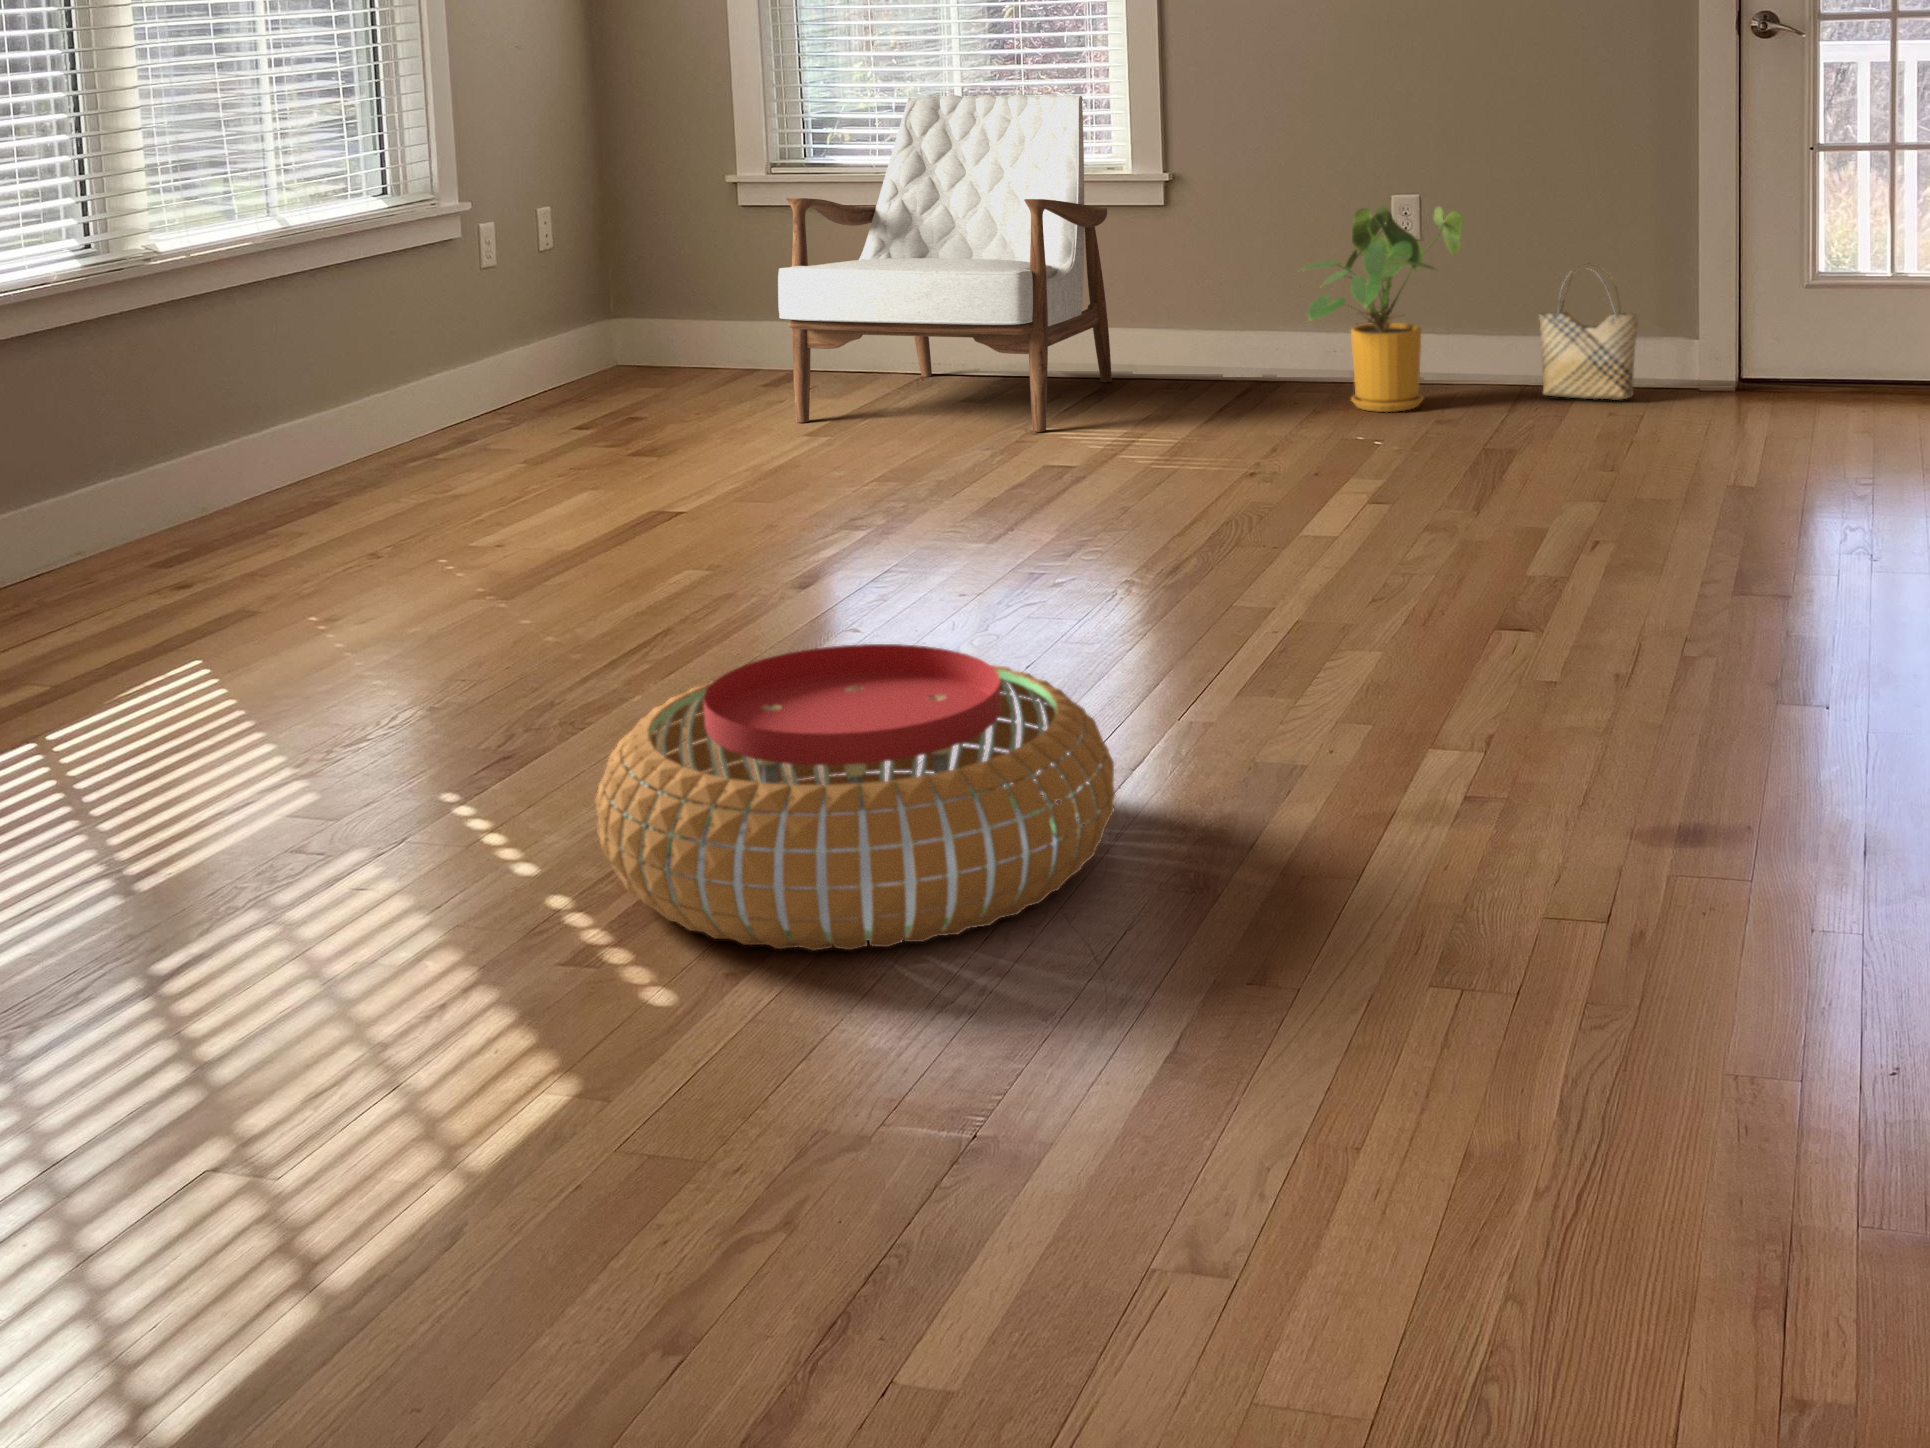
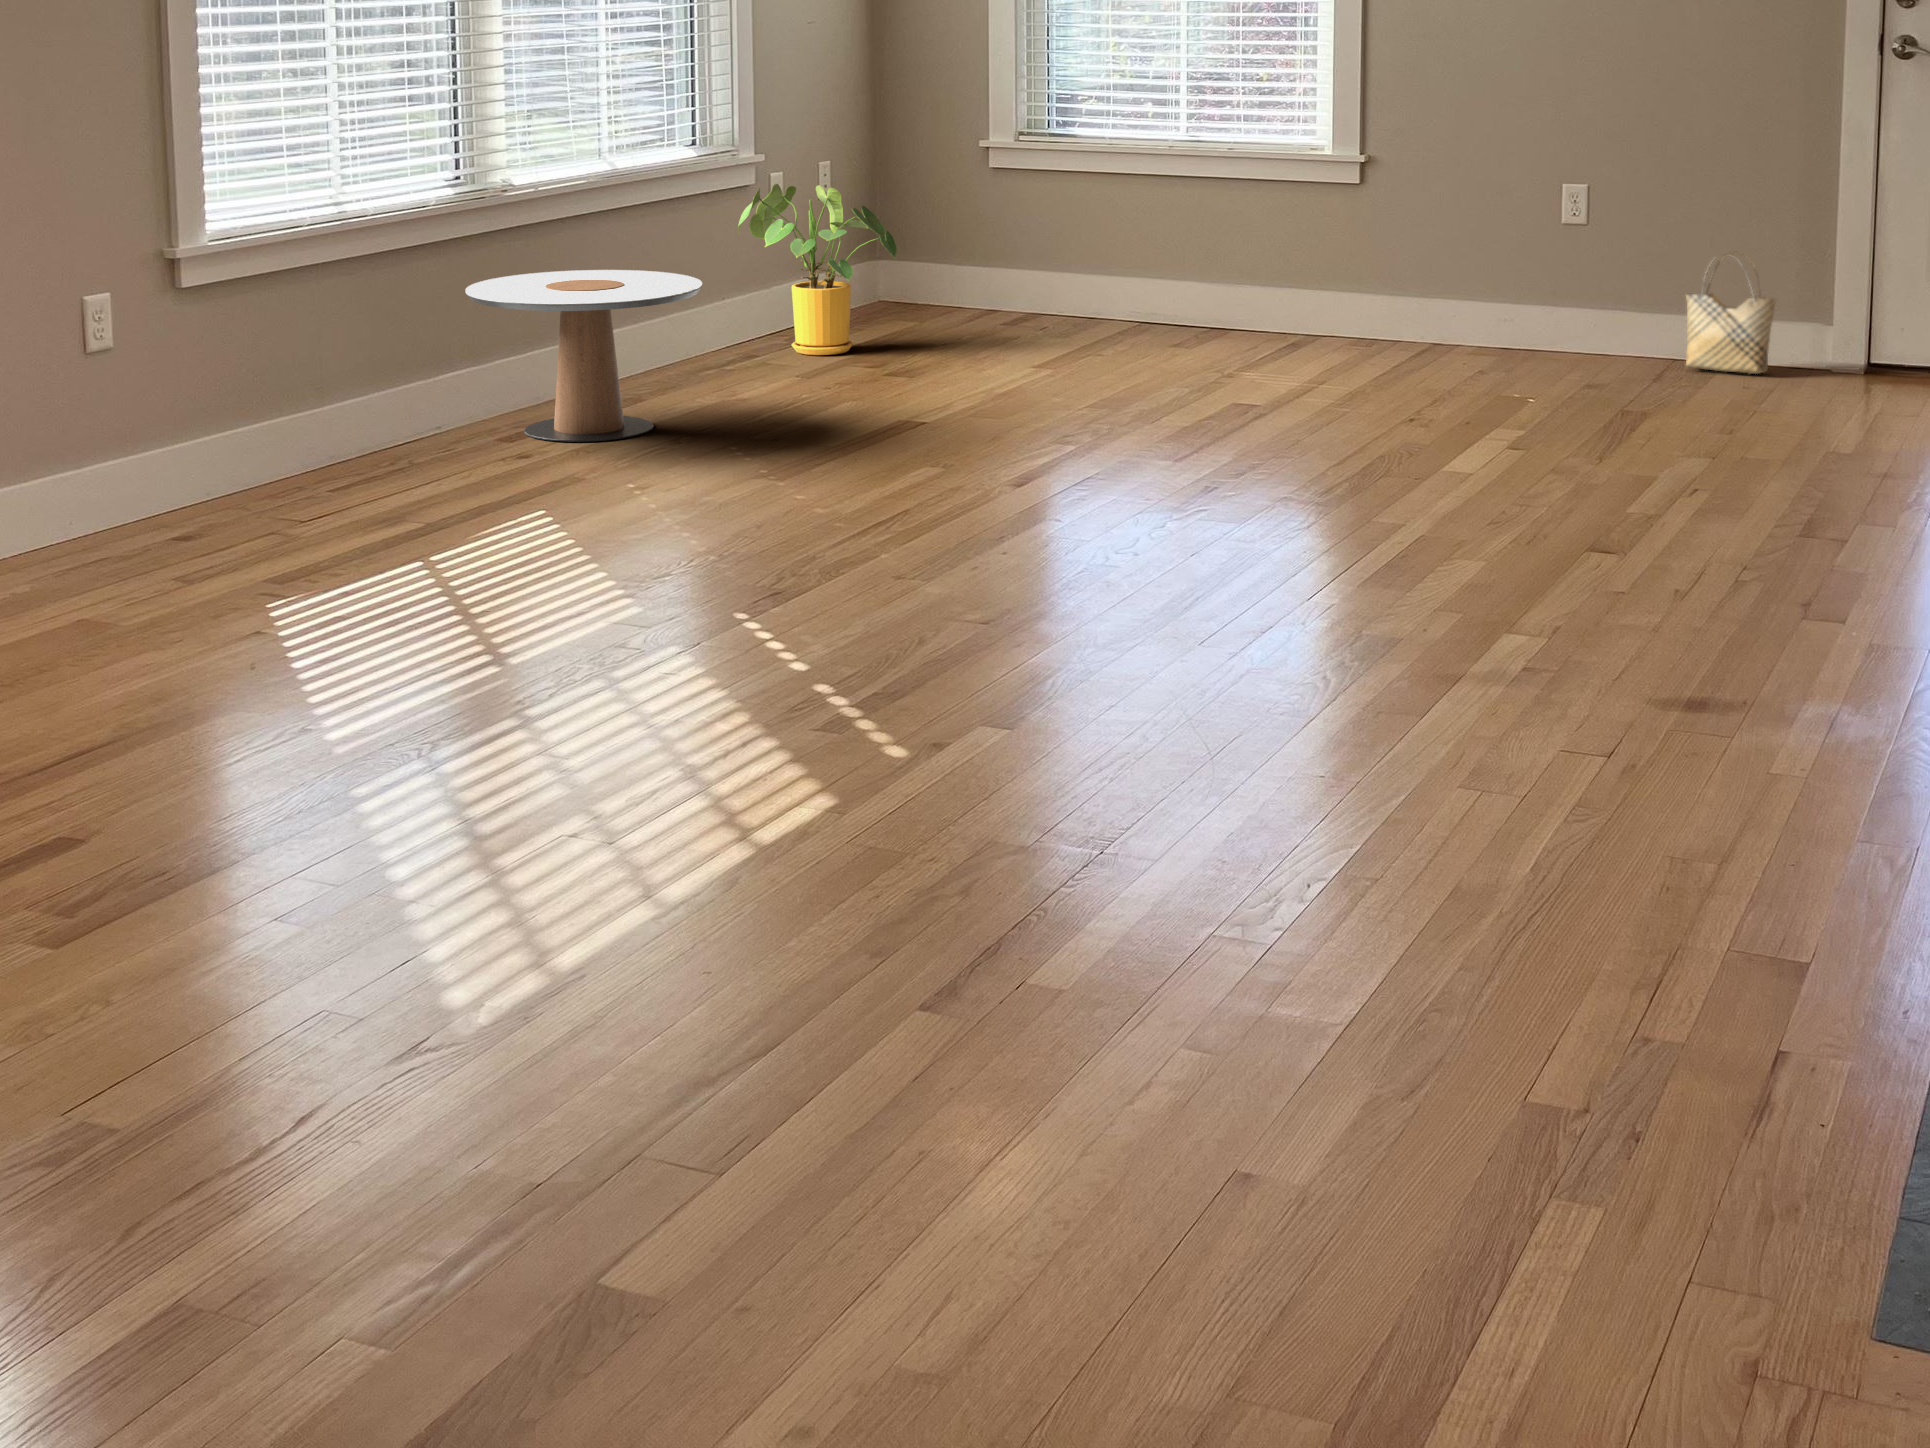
armchair: present [778,94,1112,432] -> none [1018,79,1307,373]
house plant: present [1298,206,1463,412] -> present [738,184,897,355]
side table: none [104,354,403,572] -> present [465,270,702,442]
pouf: present [595,644,1115,951] -> none [834,499,1230,713]

